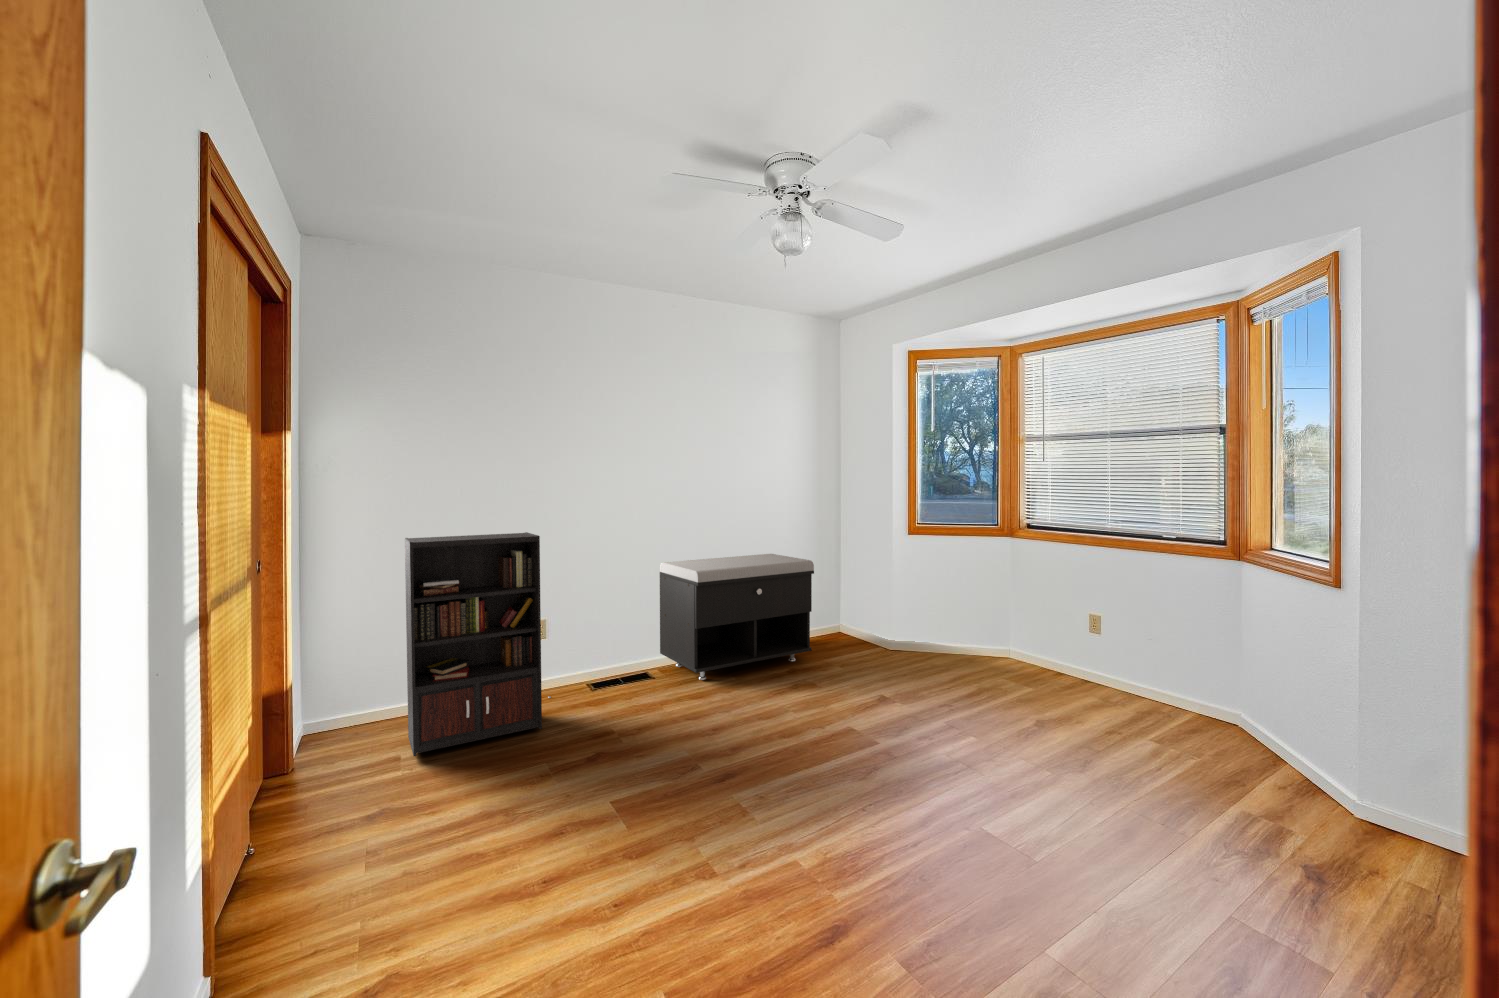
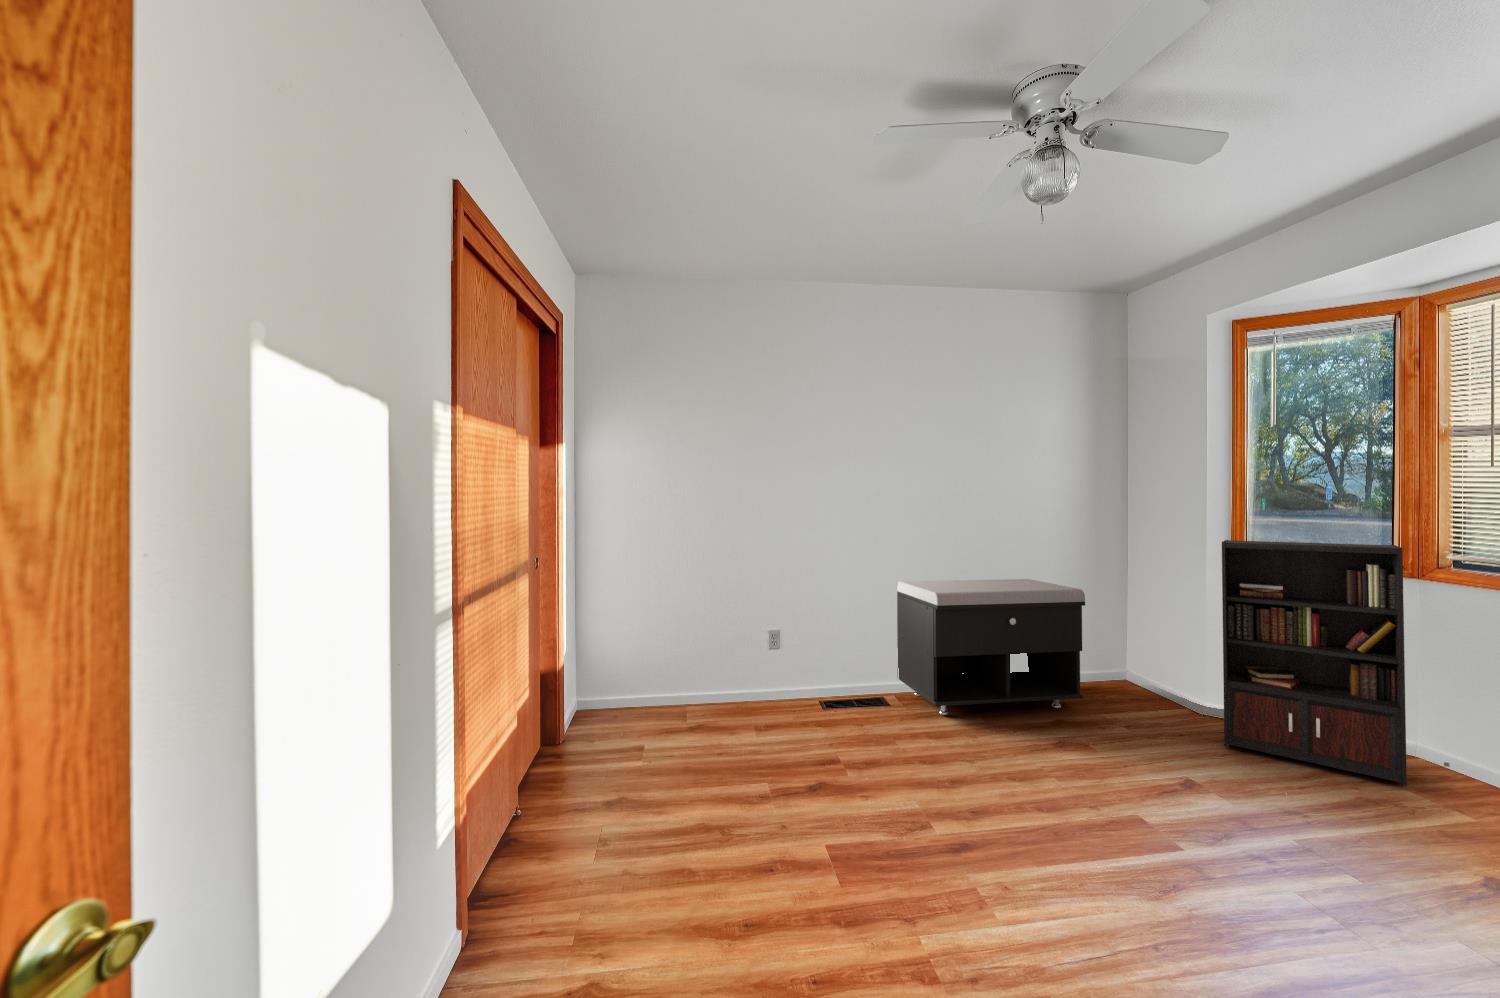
bookcase: present [405,532,551,756] -> present [1222,540,1450,786]

